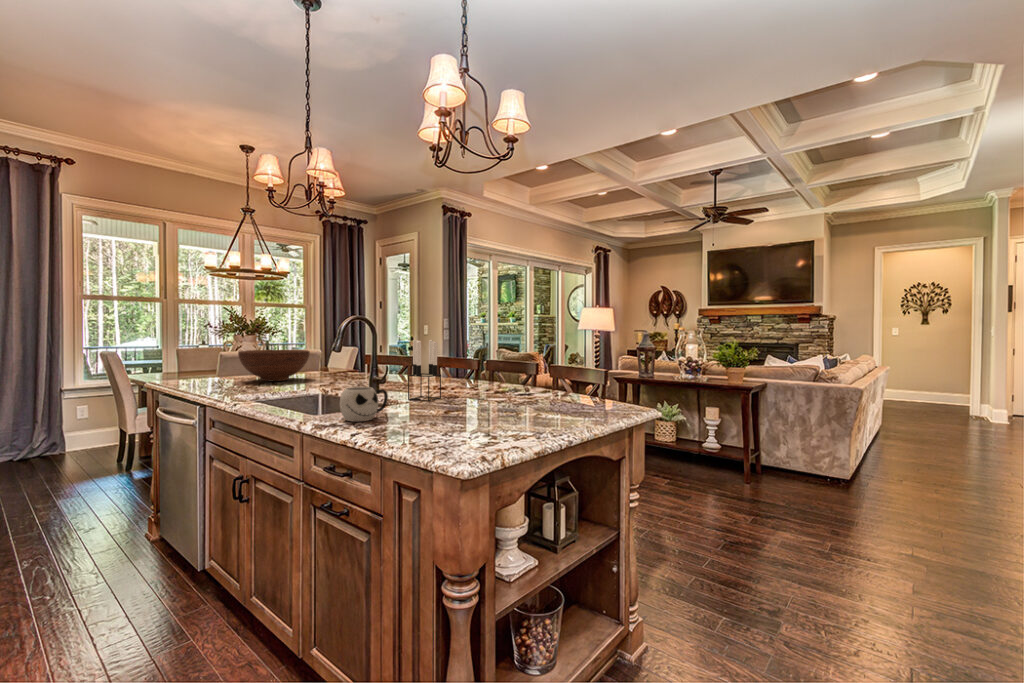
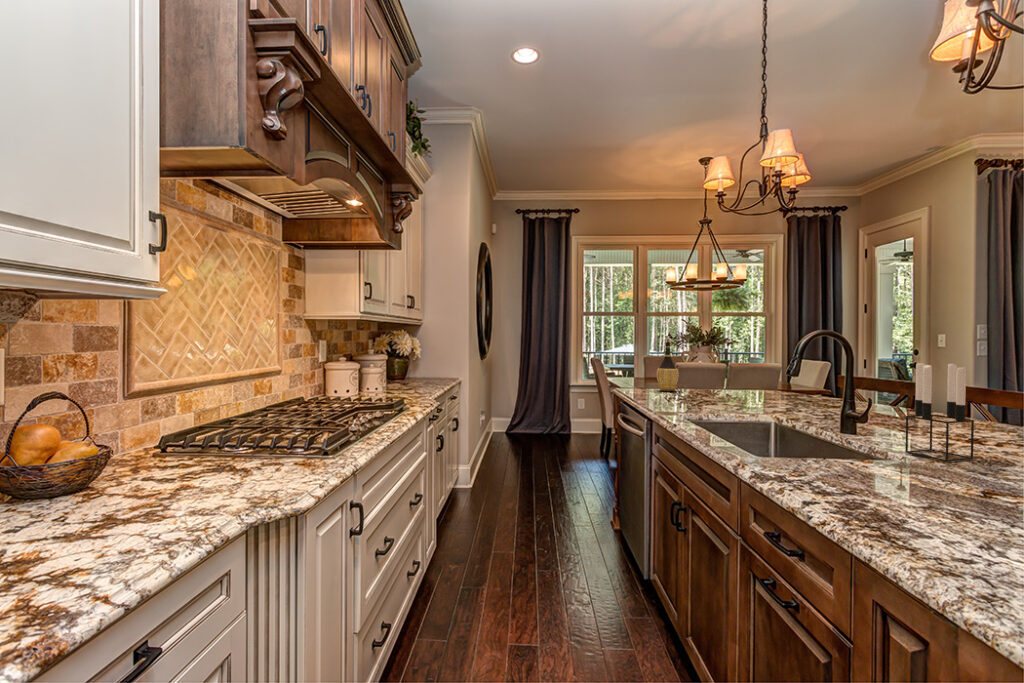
wine bottle: none [203,326,228,379] -> present [657,339,679,391]
fruit bowl: present [238,350,310,381] -> none [686,364,762,400]
mug: present [340,387,388,421] -> none [790,429,868,480]

